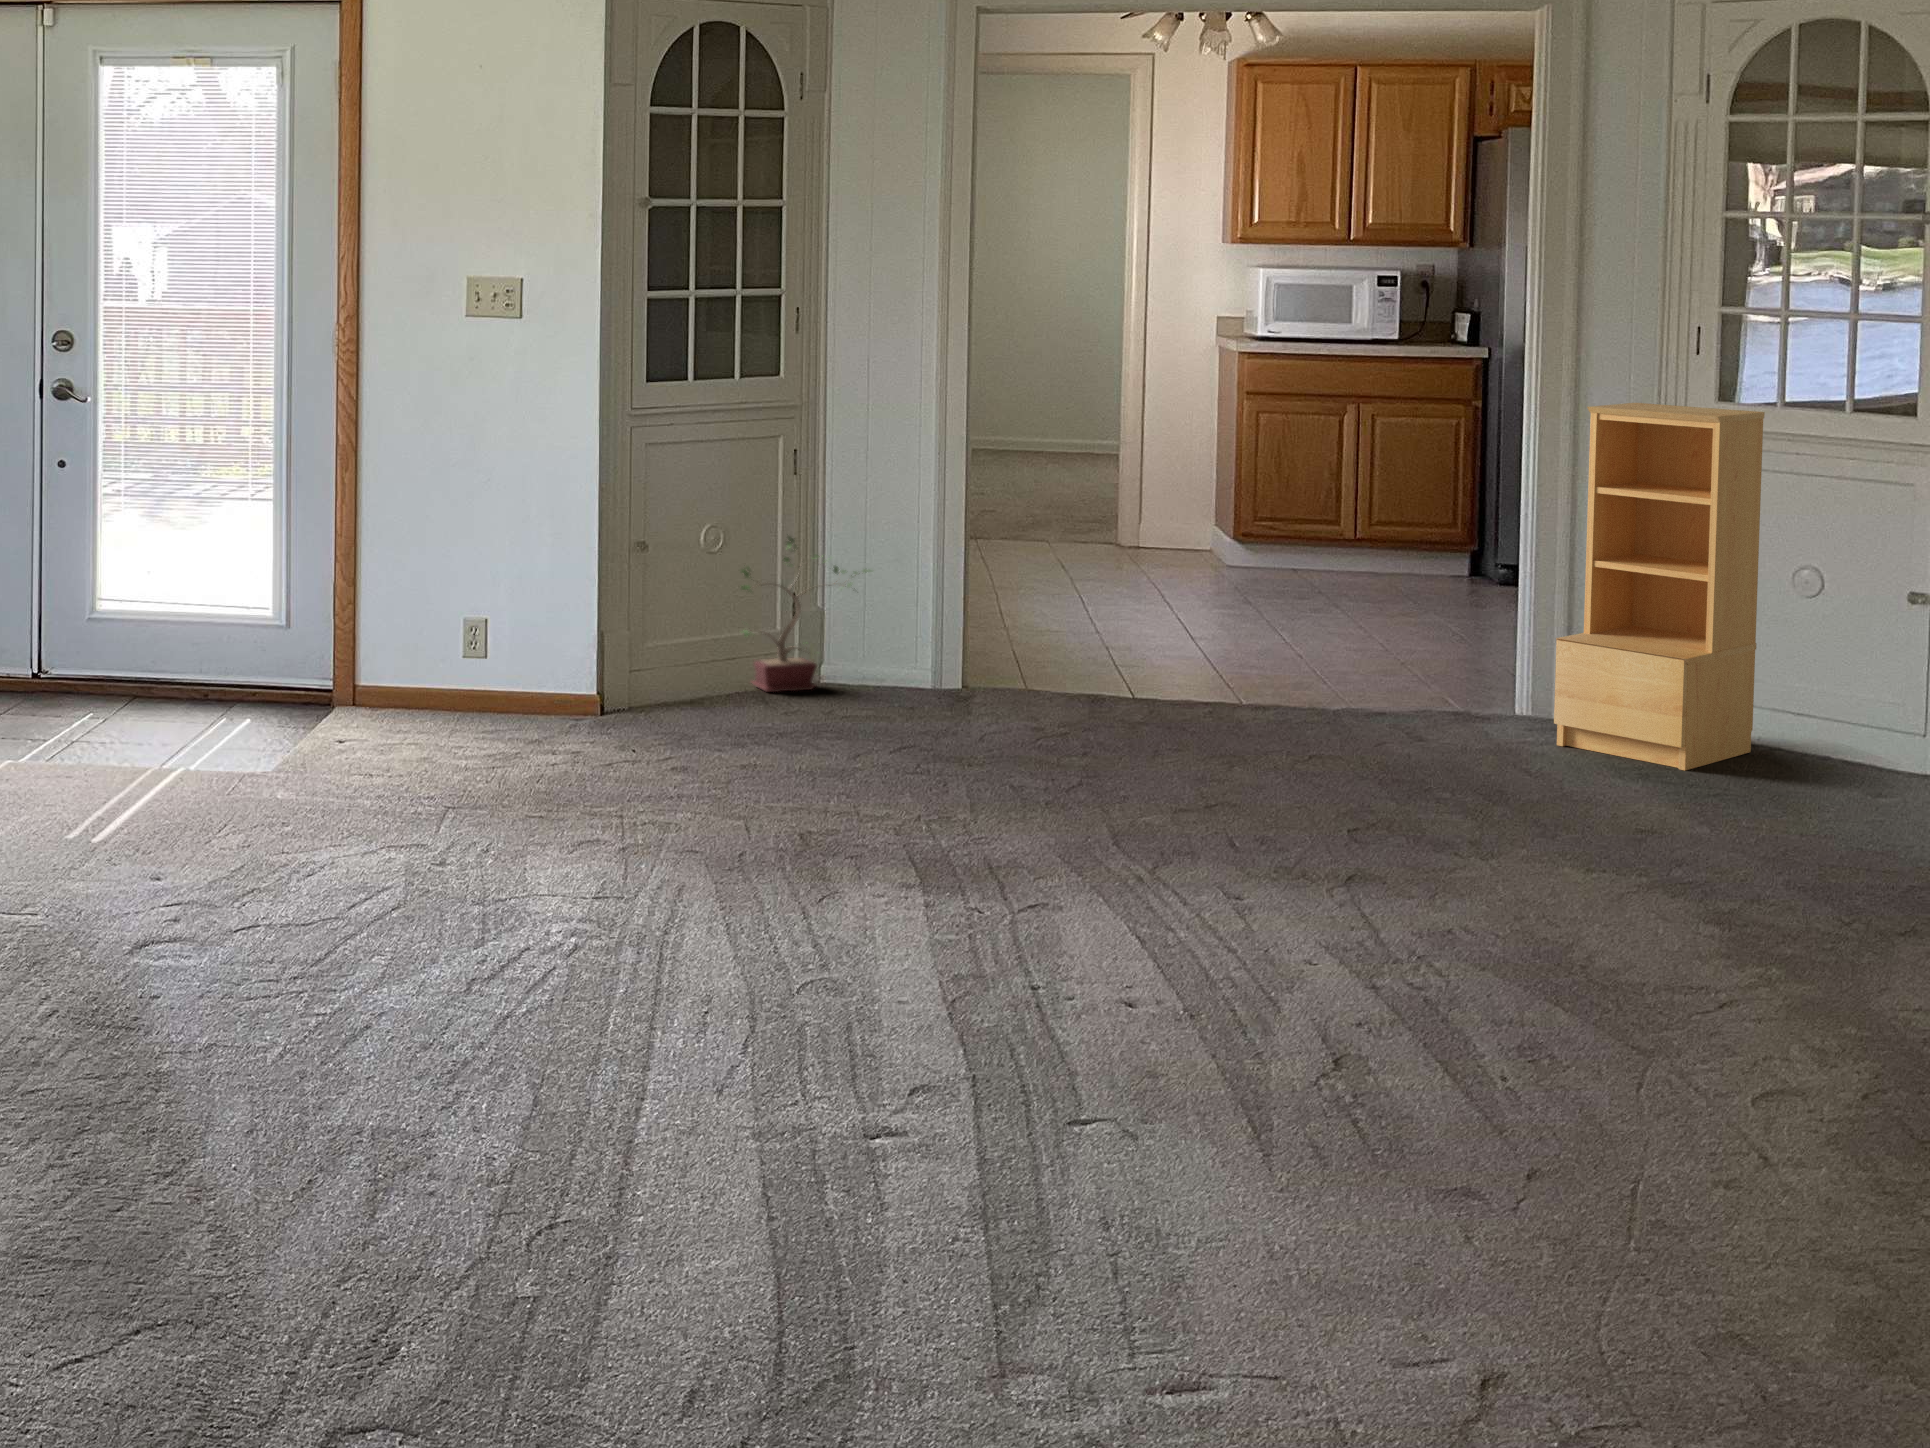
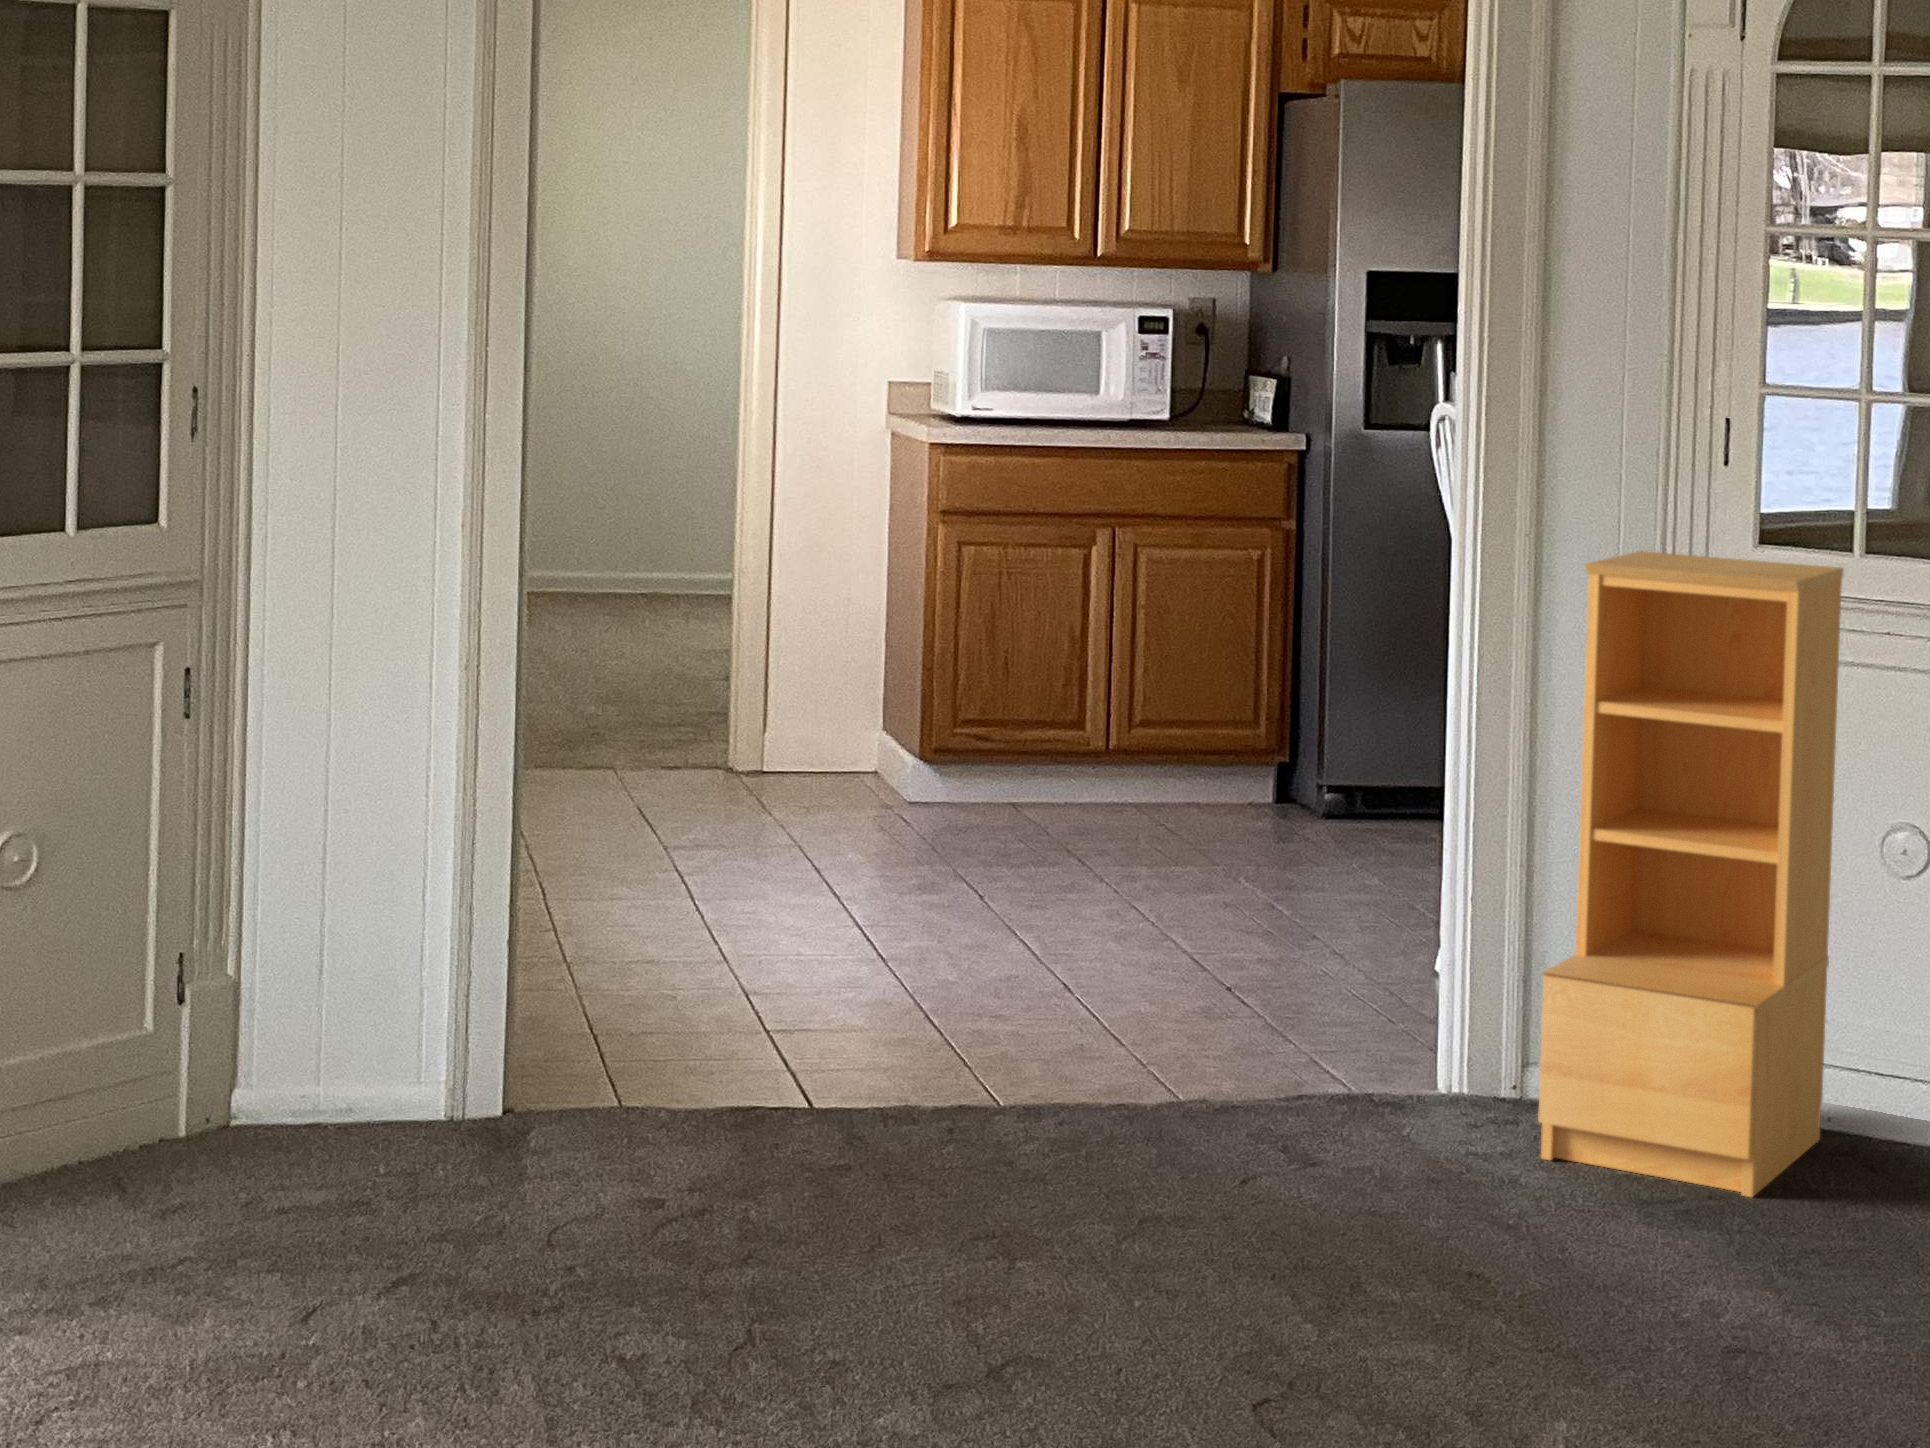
potted plant: present [742,537,868,692] -> none [62,848,346,1181]

